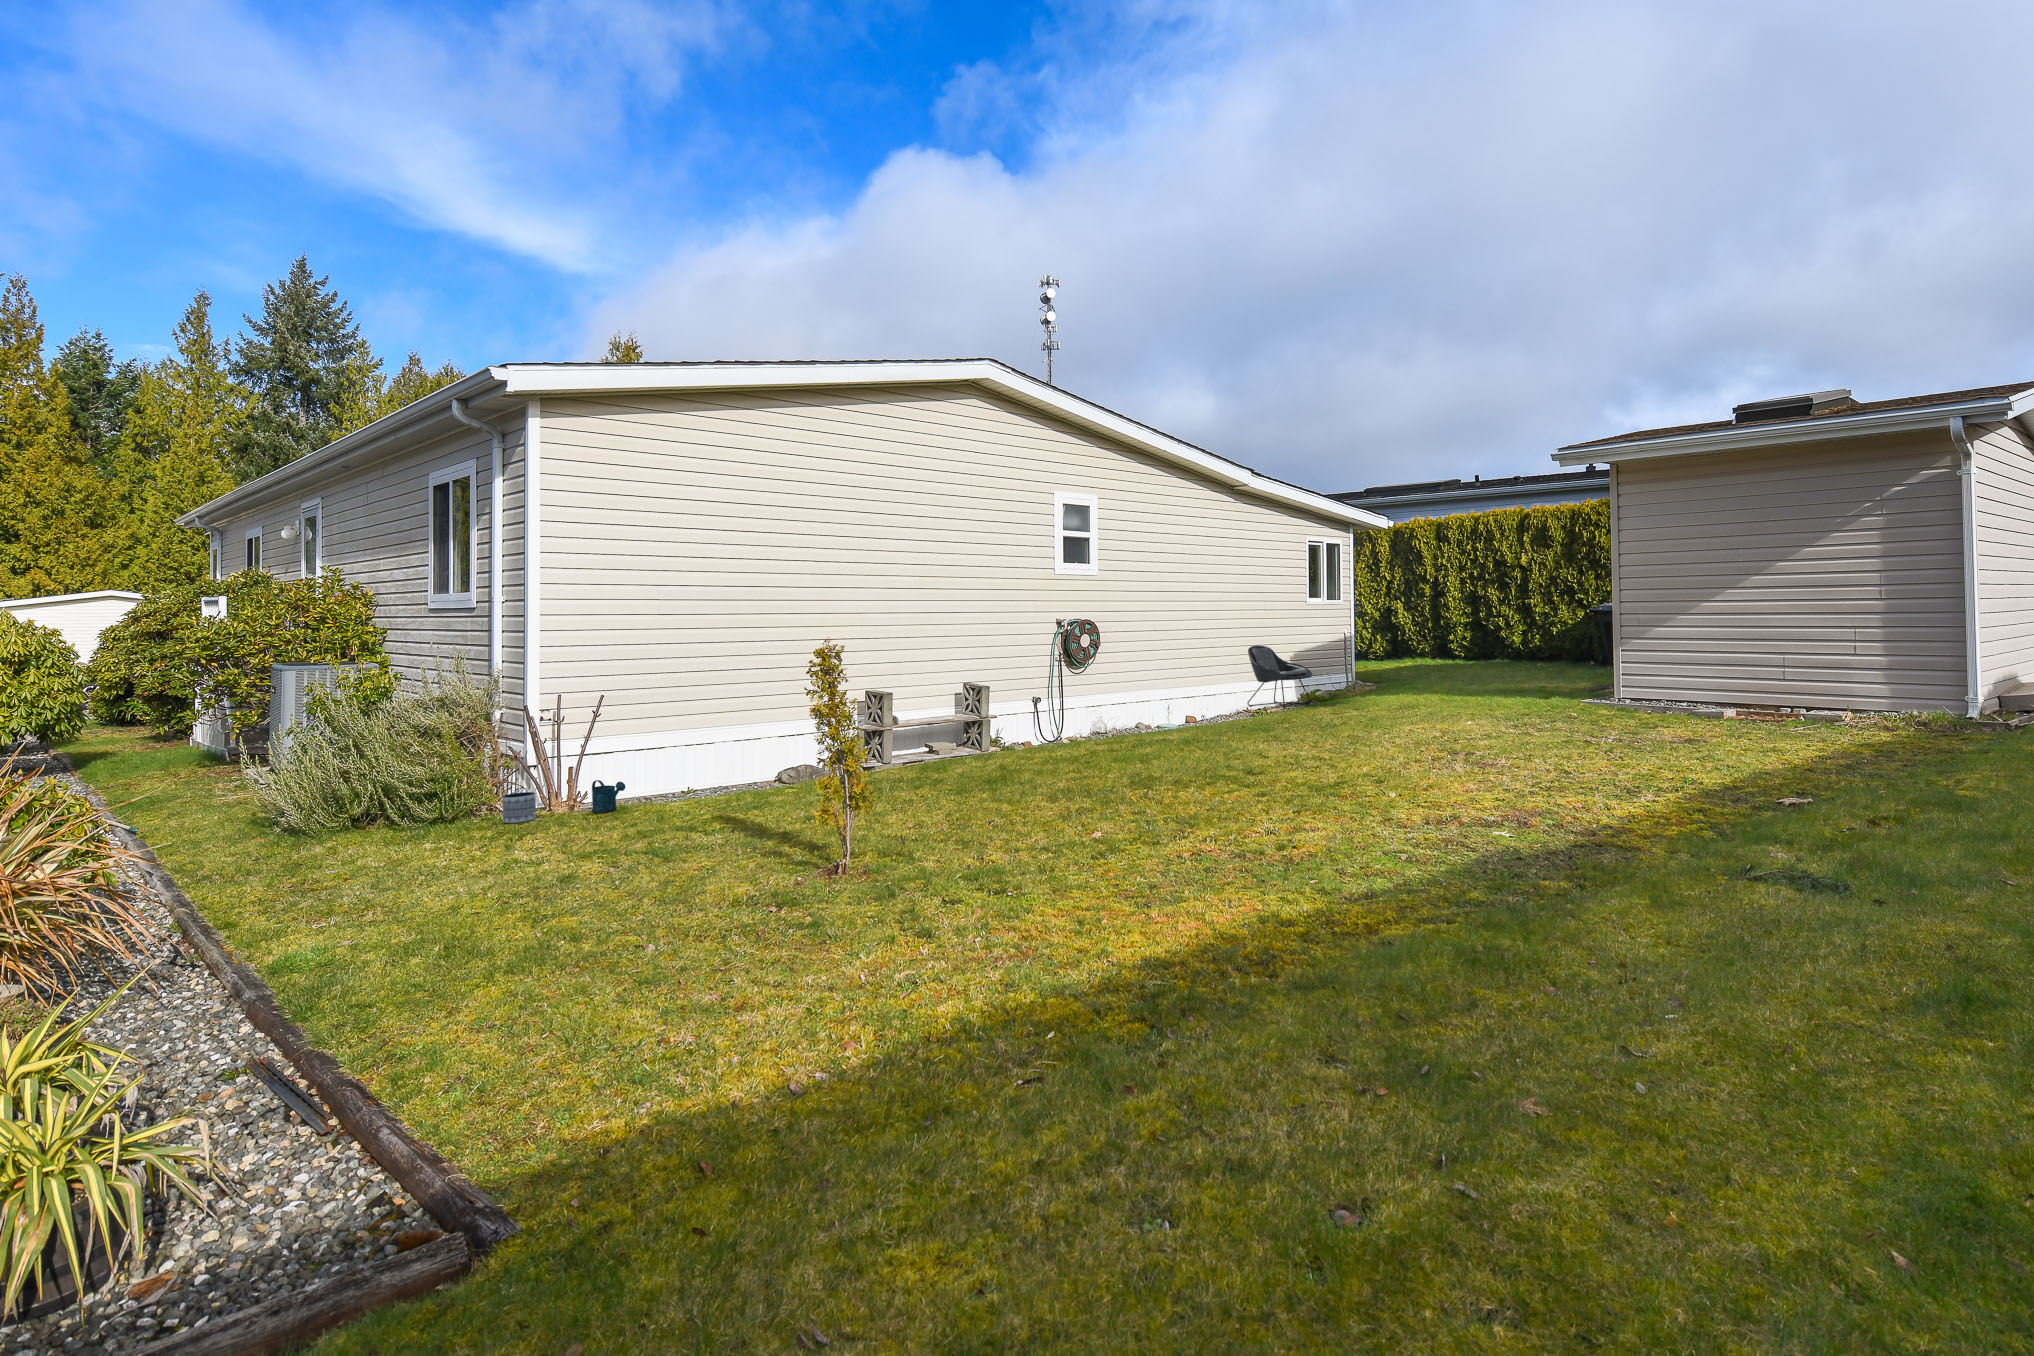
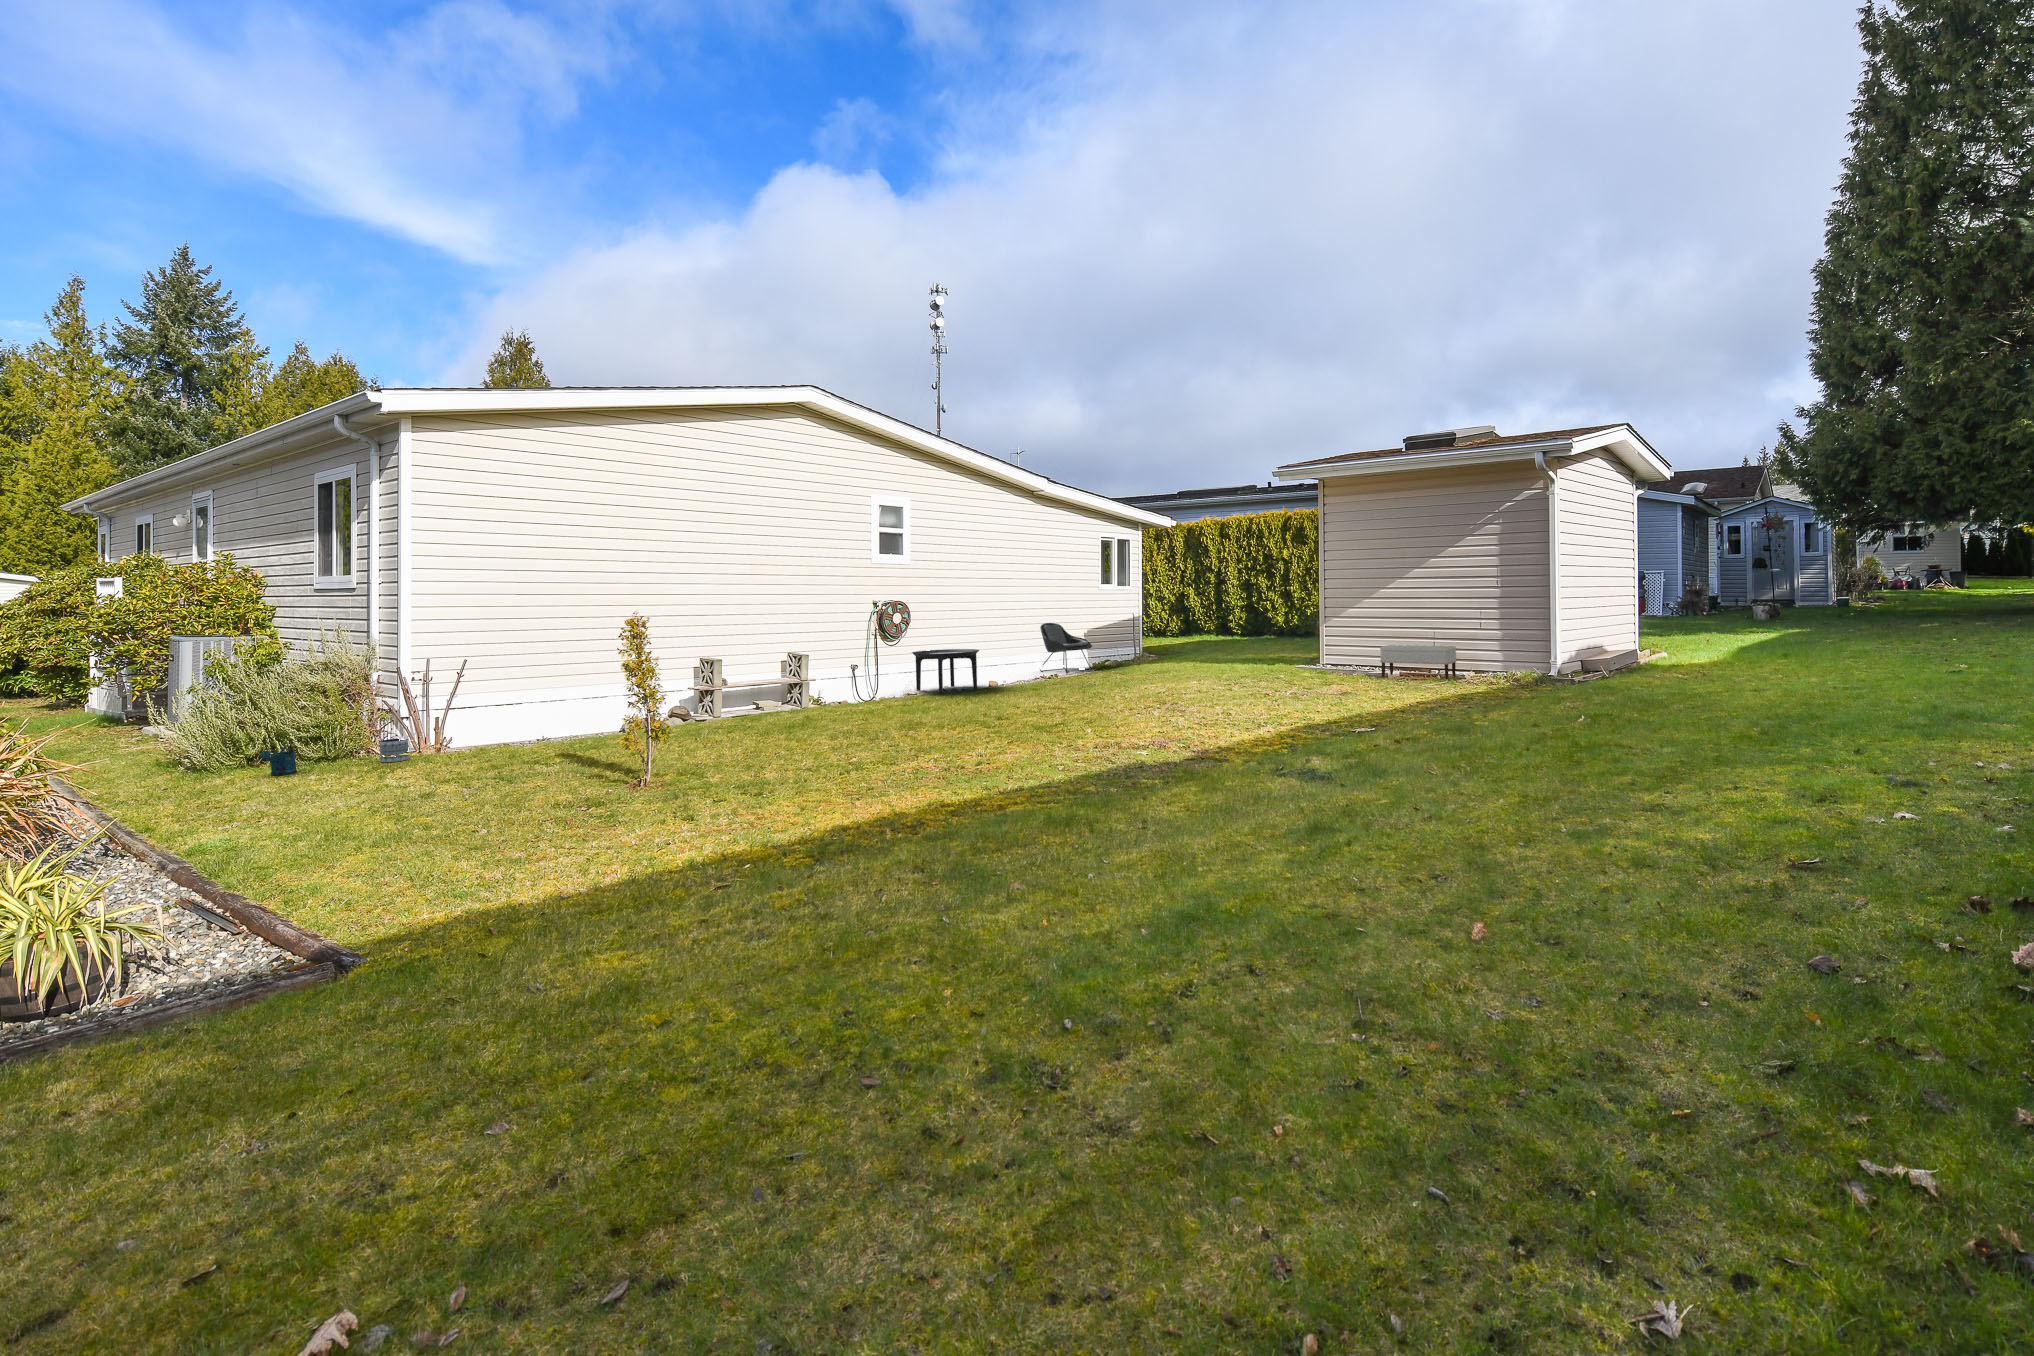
bench: none [1721,674,1836,721] -> present [1380,645,1456,679]
round table: none [1105,679,1189,734] -> present [912,649,979,693]
watering can: present [592,780,625,813] -> present [260,746,297,776]

